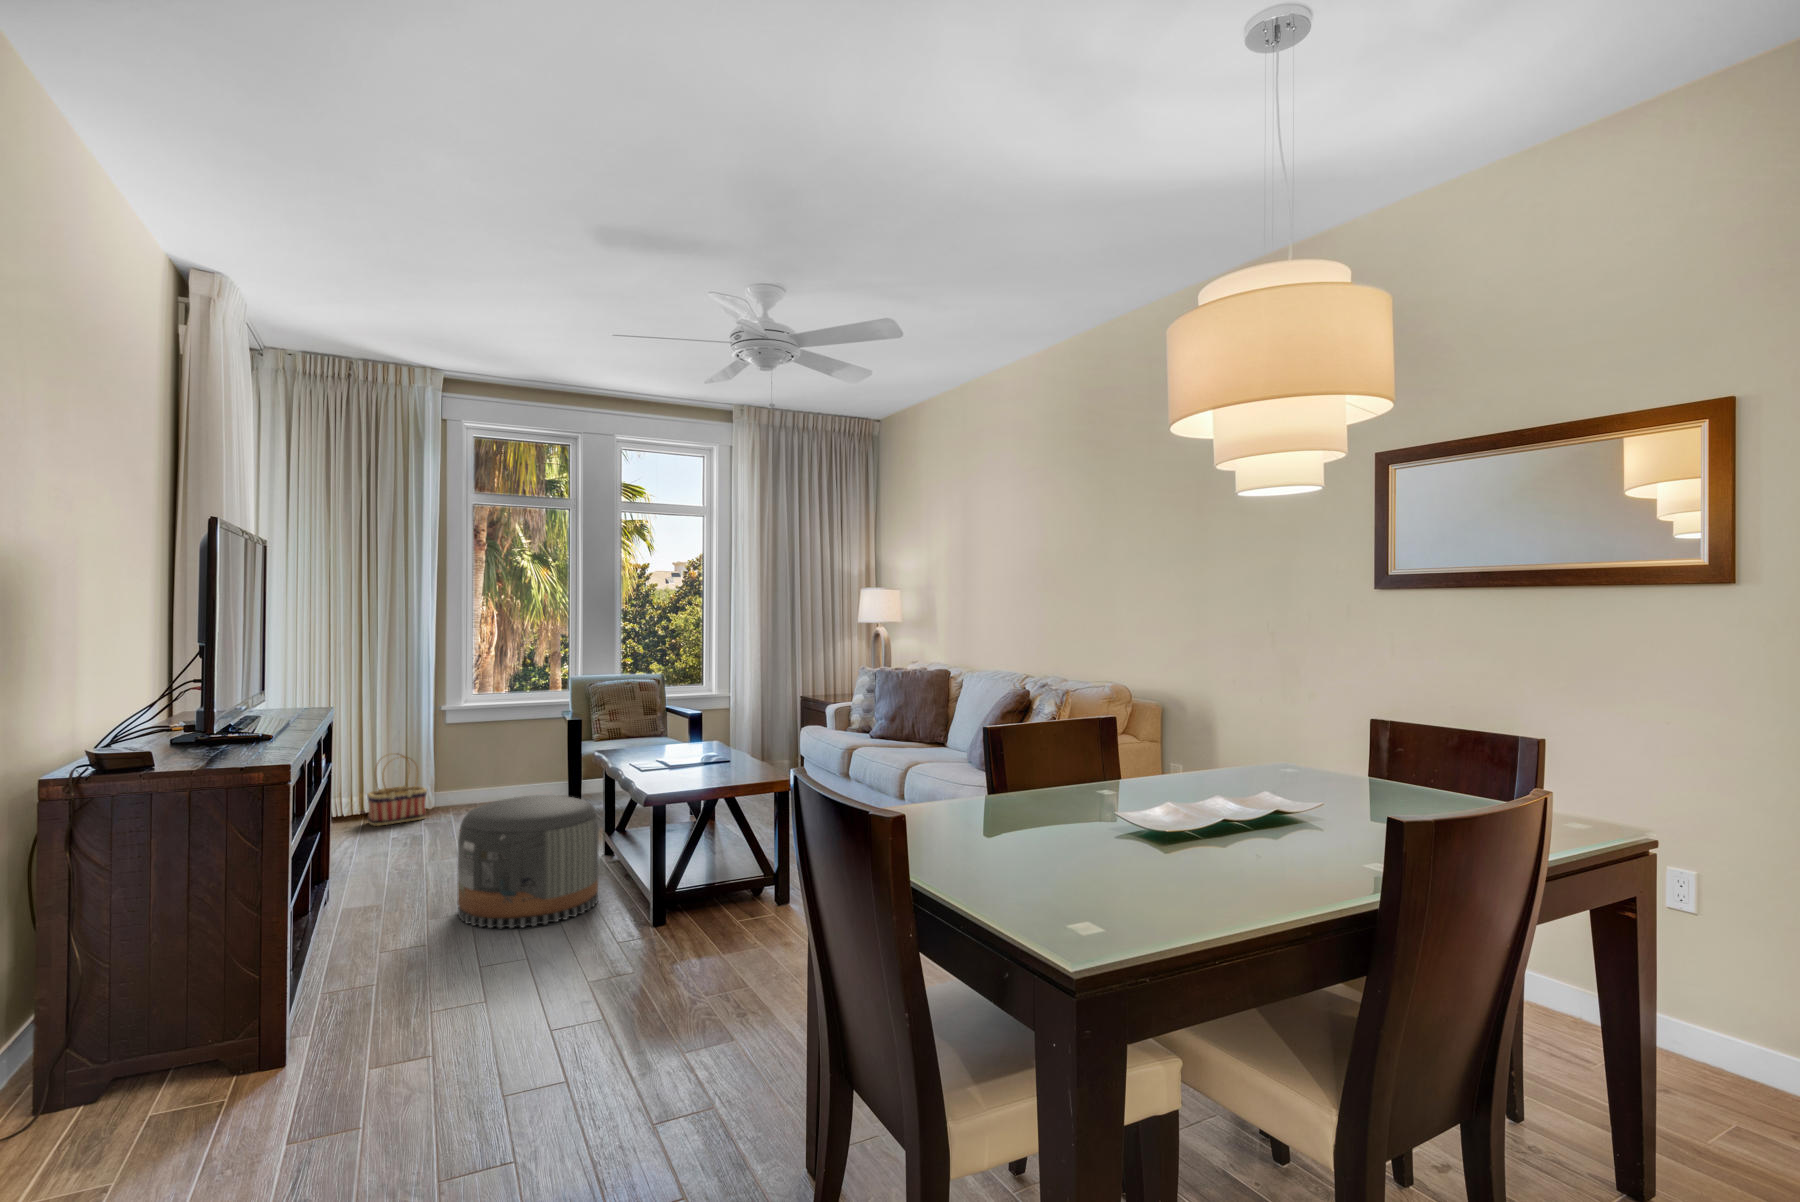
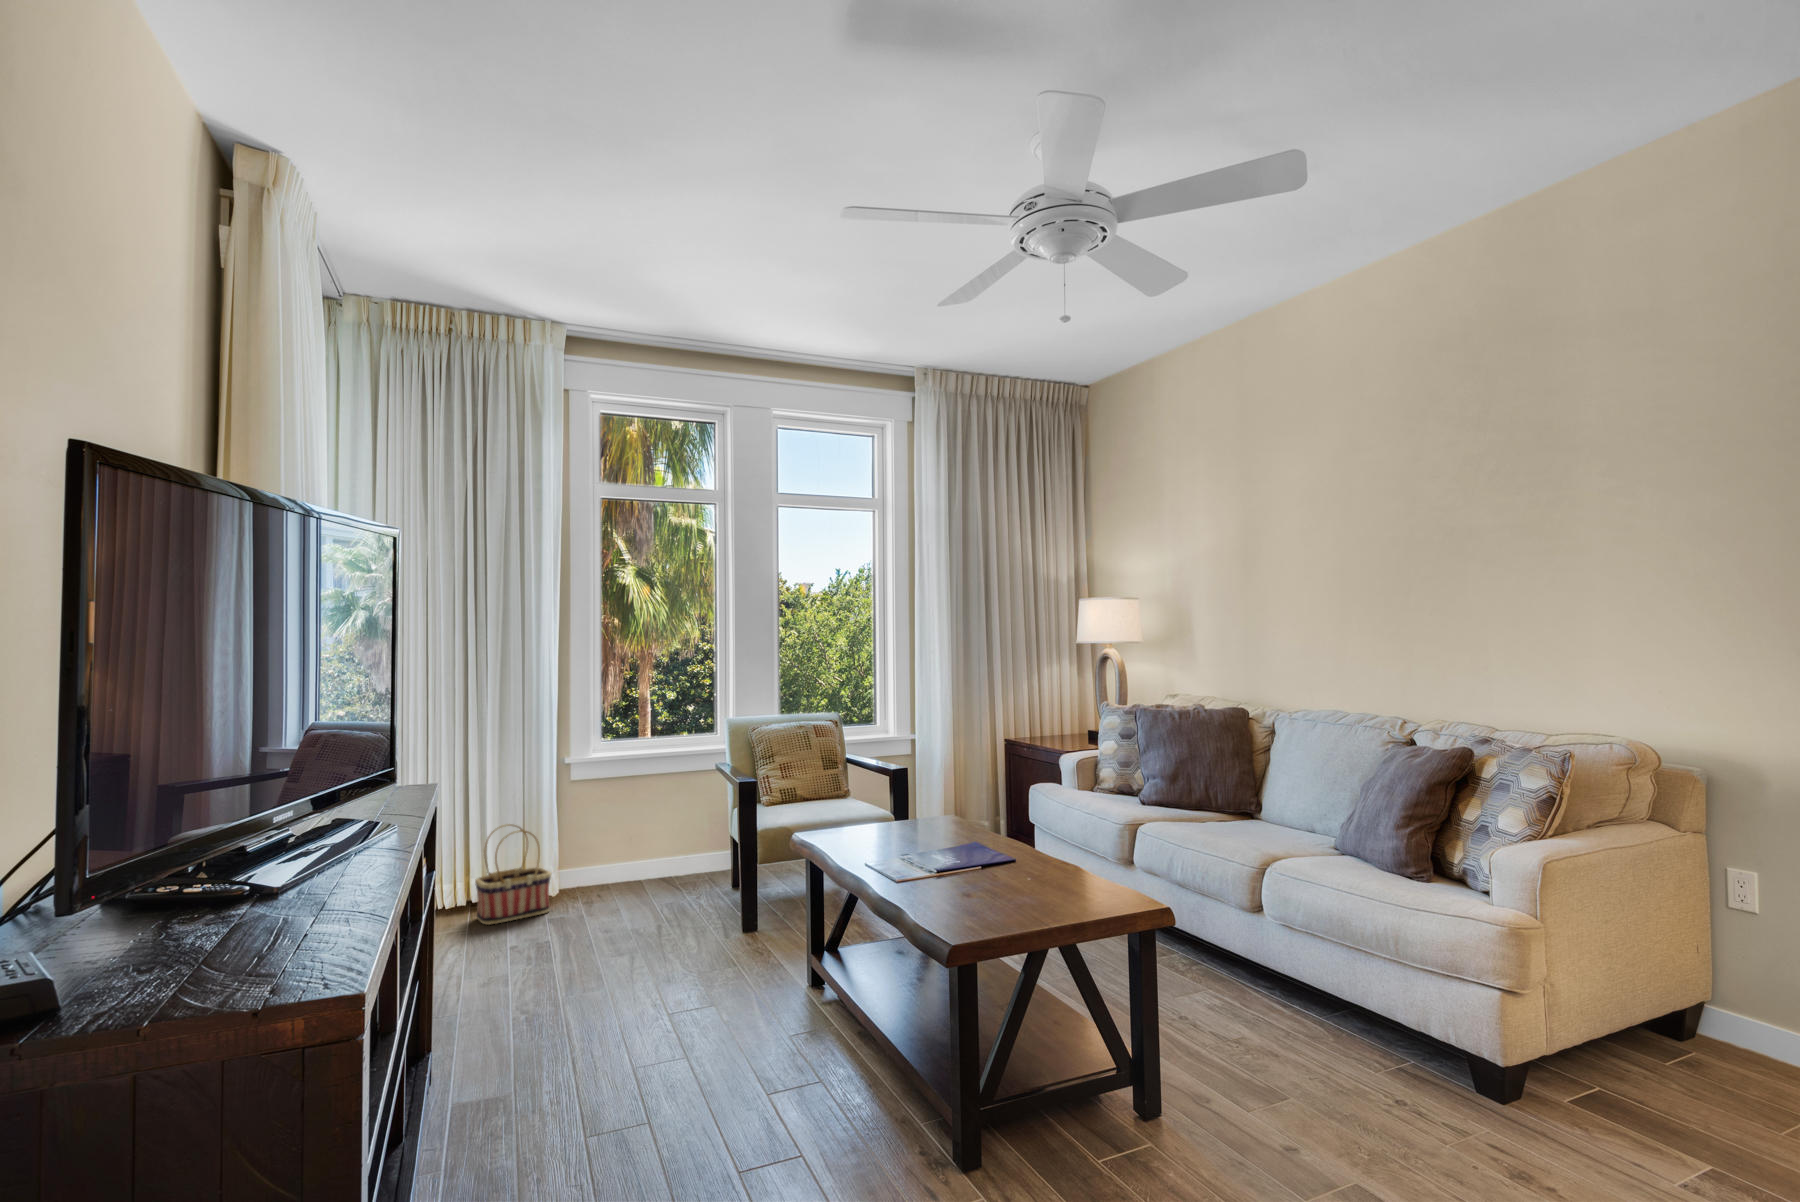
pouf: present [457,795,599,928] -> none [629,915,836,1154]

